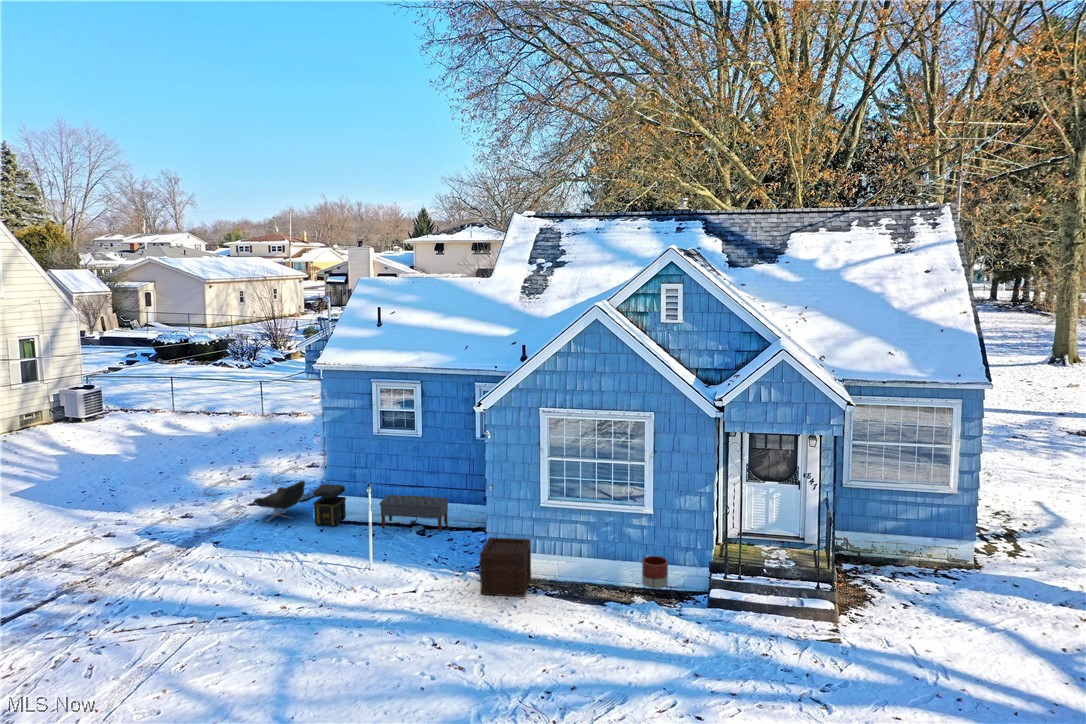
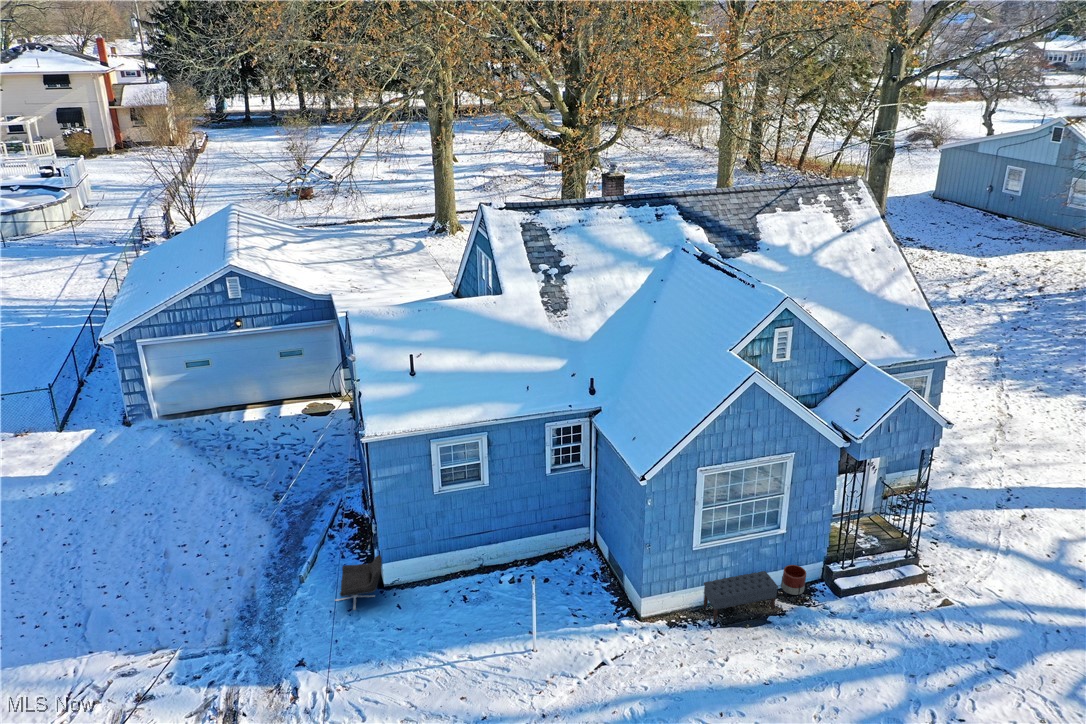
toolbox: present [313,484,346,526] -> none [406,551,437,599]
bench: present [380,495,448,532] -> present [704,571,778,621]
wooden crate: present [480,537,531,597] -> none [652,580,709,645]

